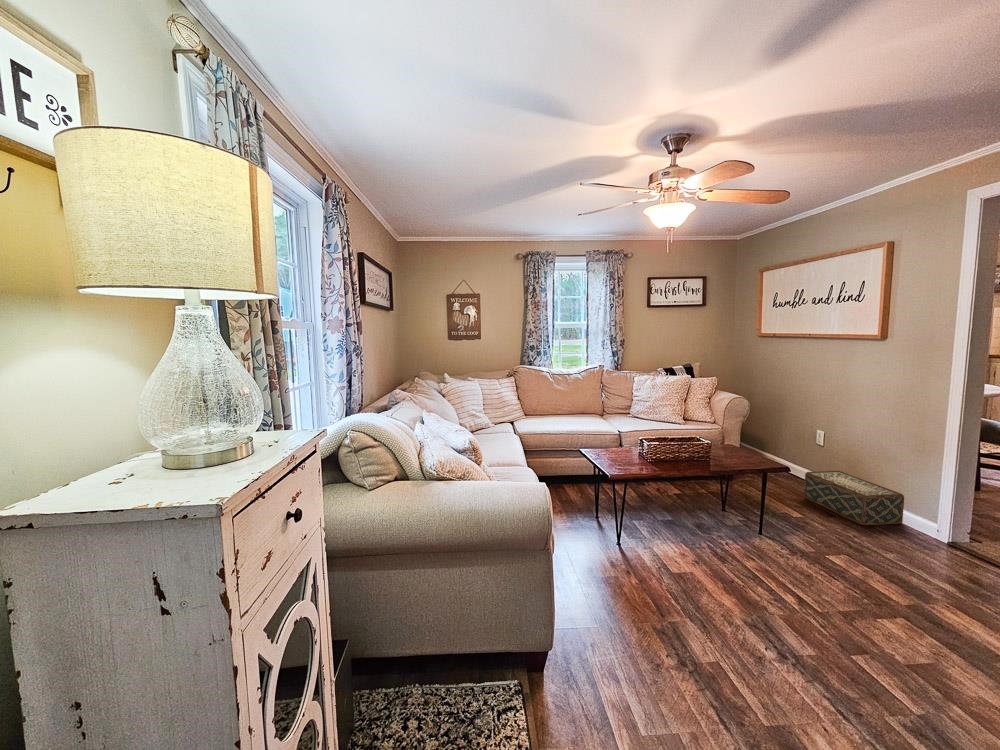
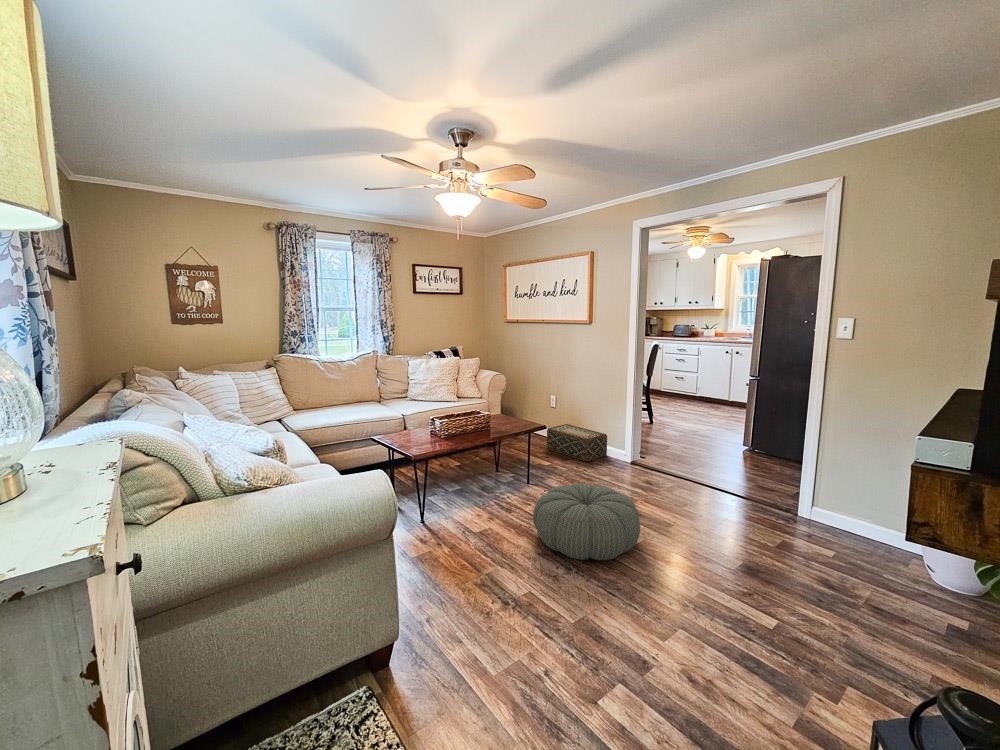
pouf: none [747,546,920,665] -> present [533,483,640,560]

